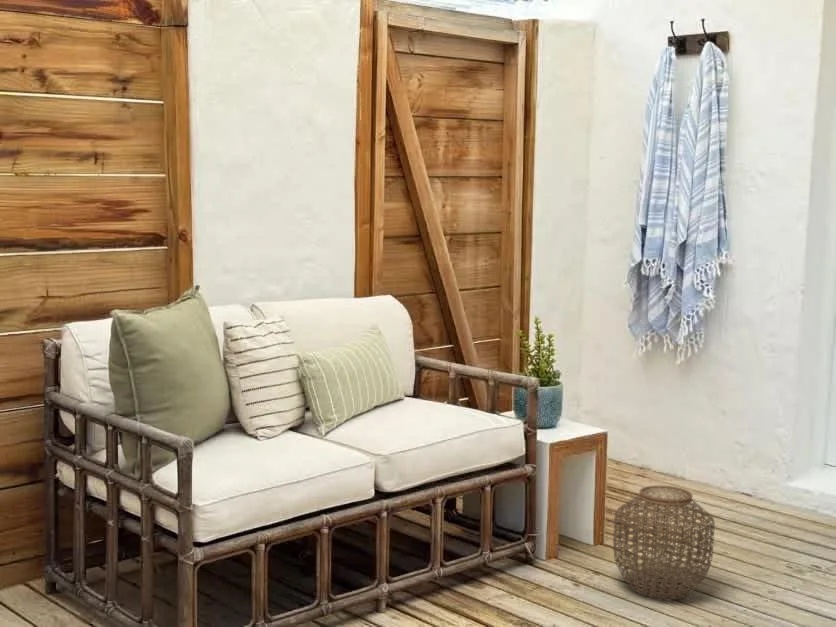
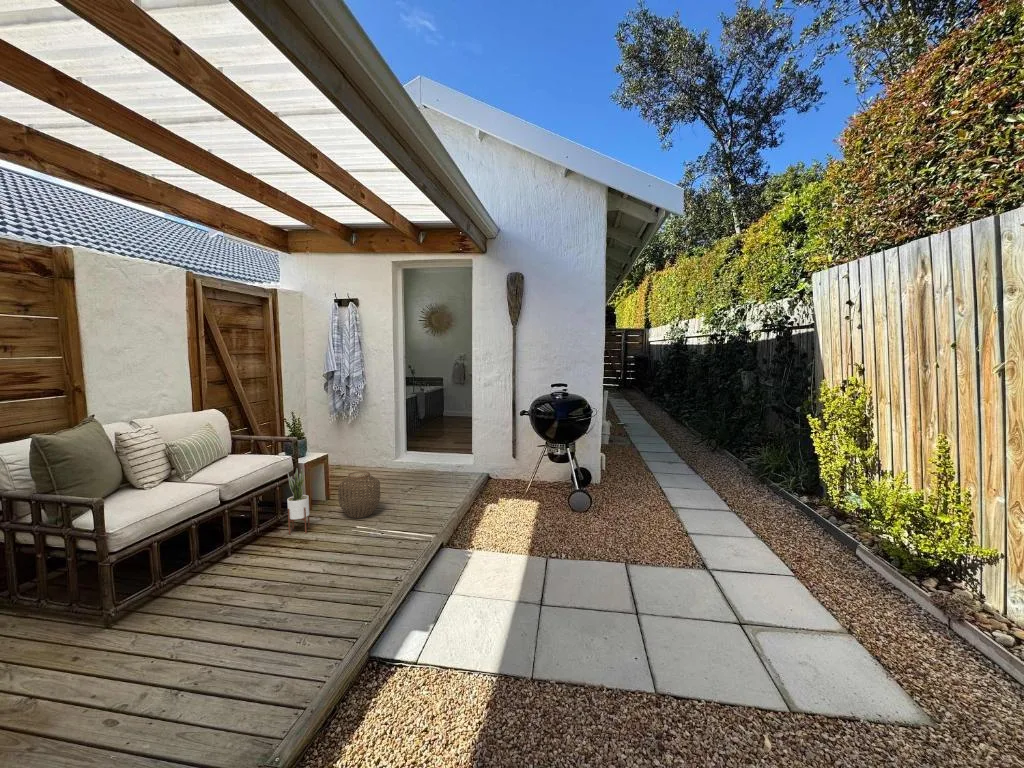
potted plant: none [498,448,546,602] -> present [287,470,310,535]

